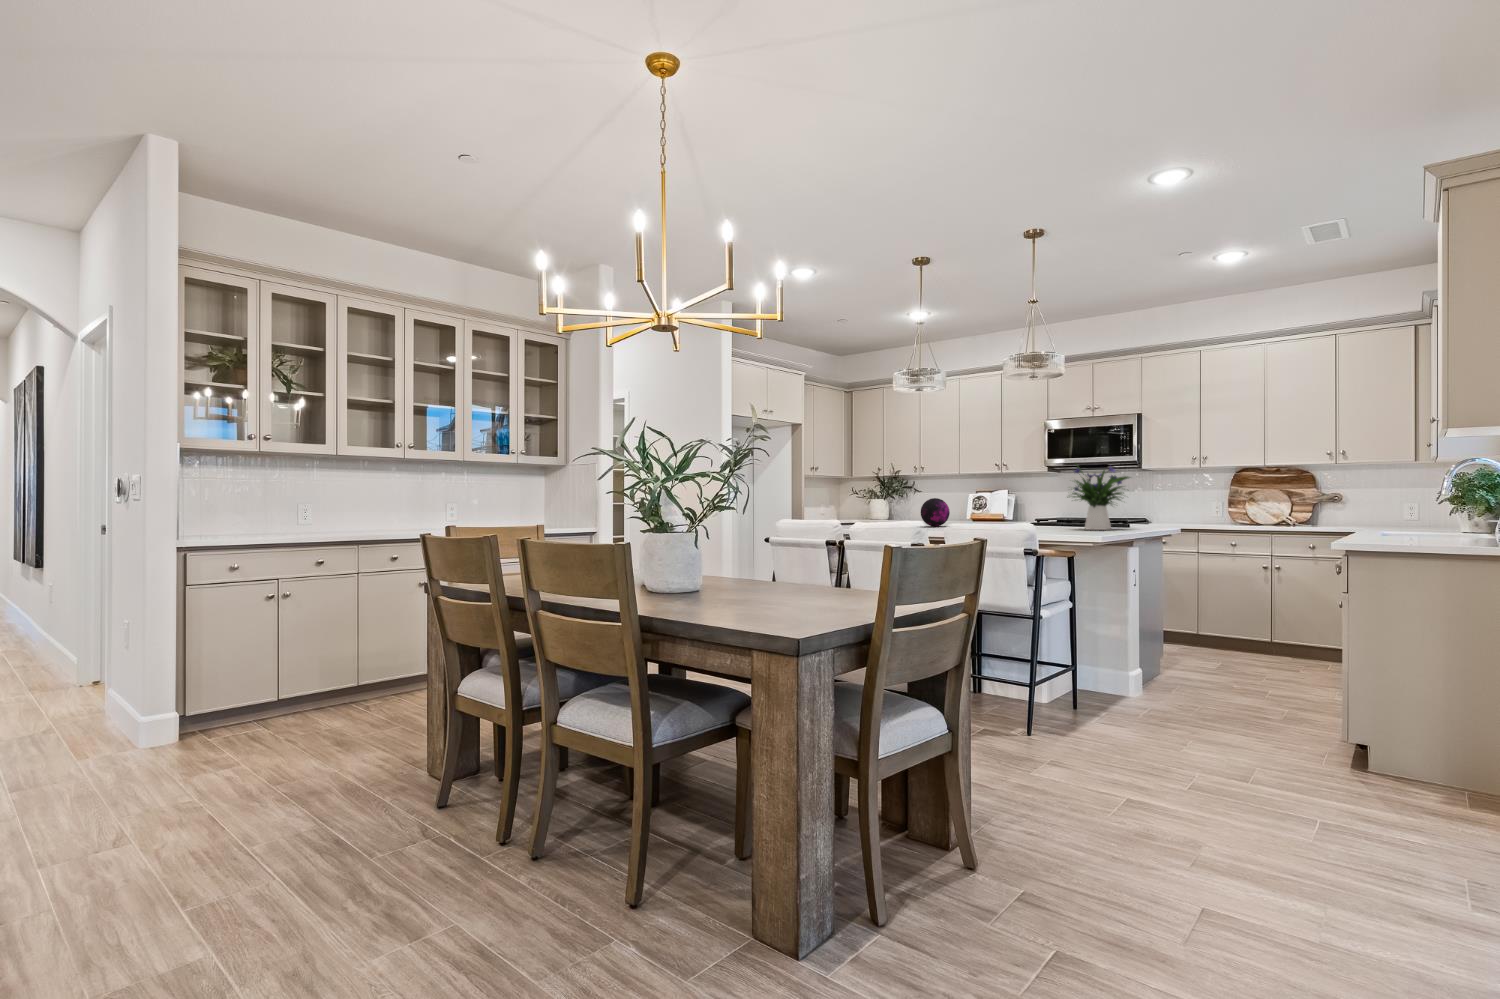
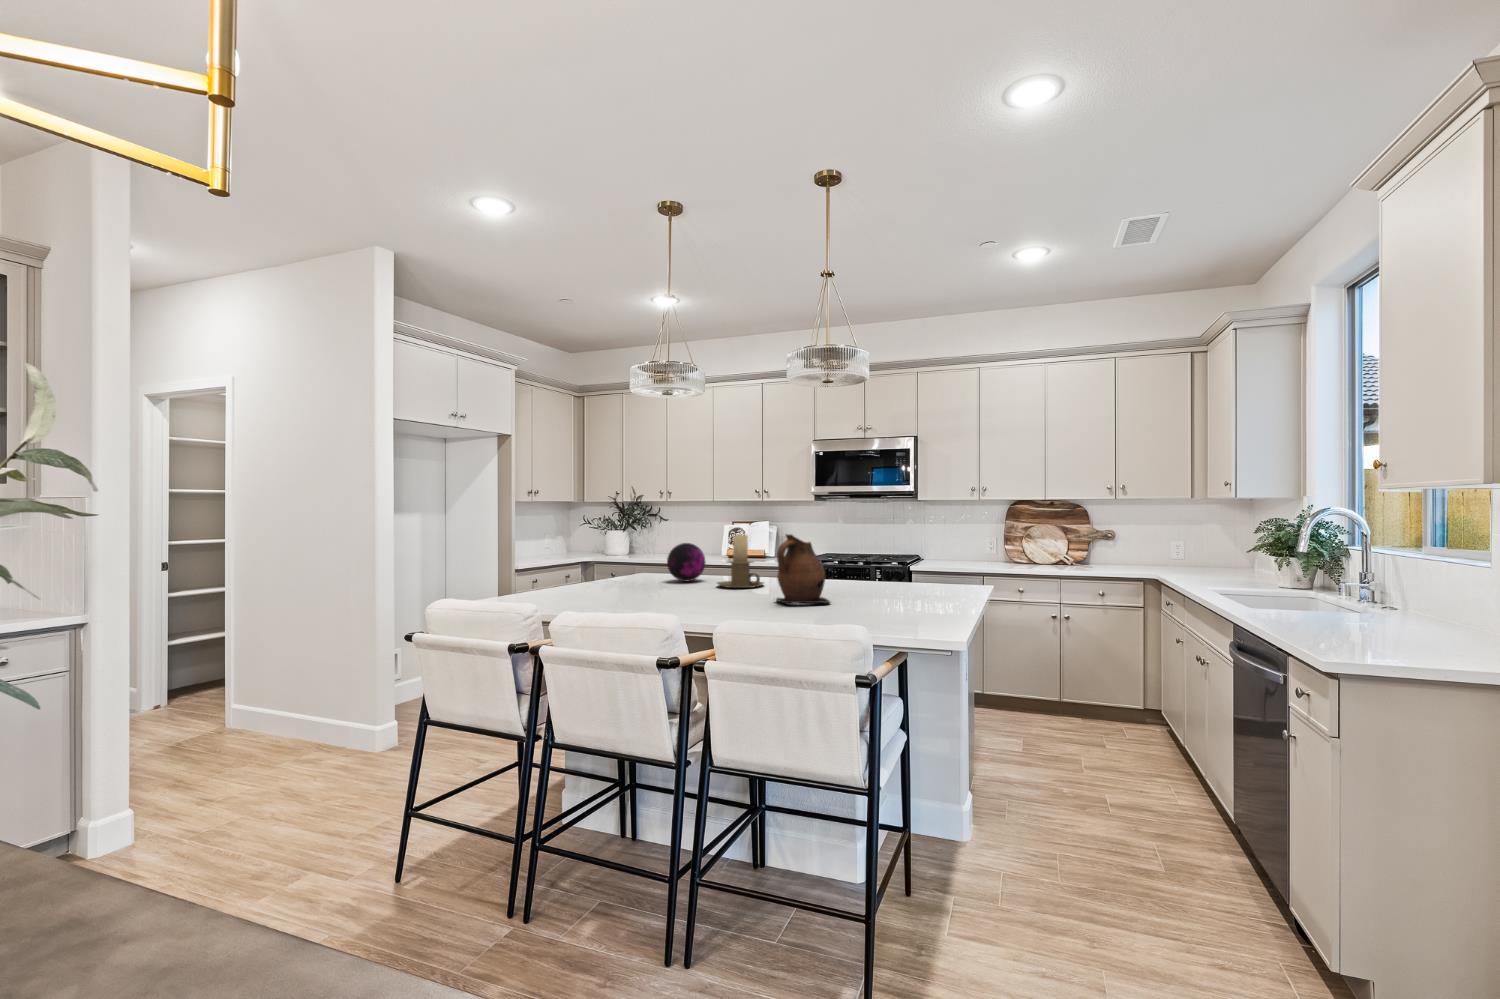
flower arrangement: present [1072,465,1129,530] -> none [863,502,949,596]
ceramic pitcher: none [995,484,1036,532] -> present [777,534,830,603]
candle holder: none [957,490,994,528] -> present [717,535,763,588]

